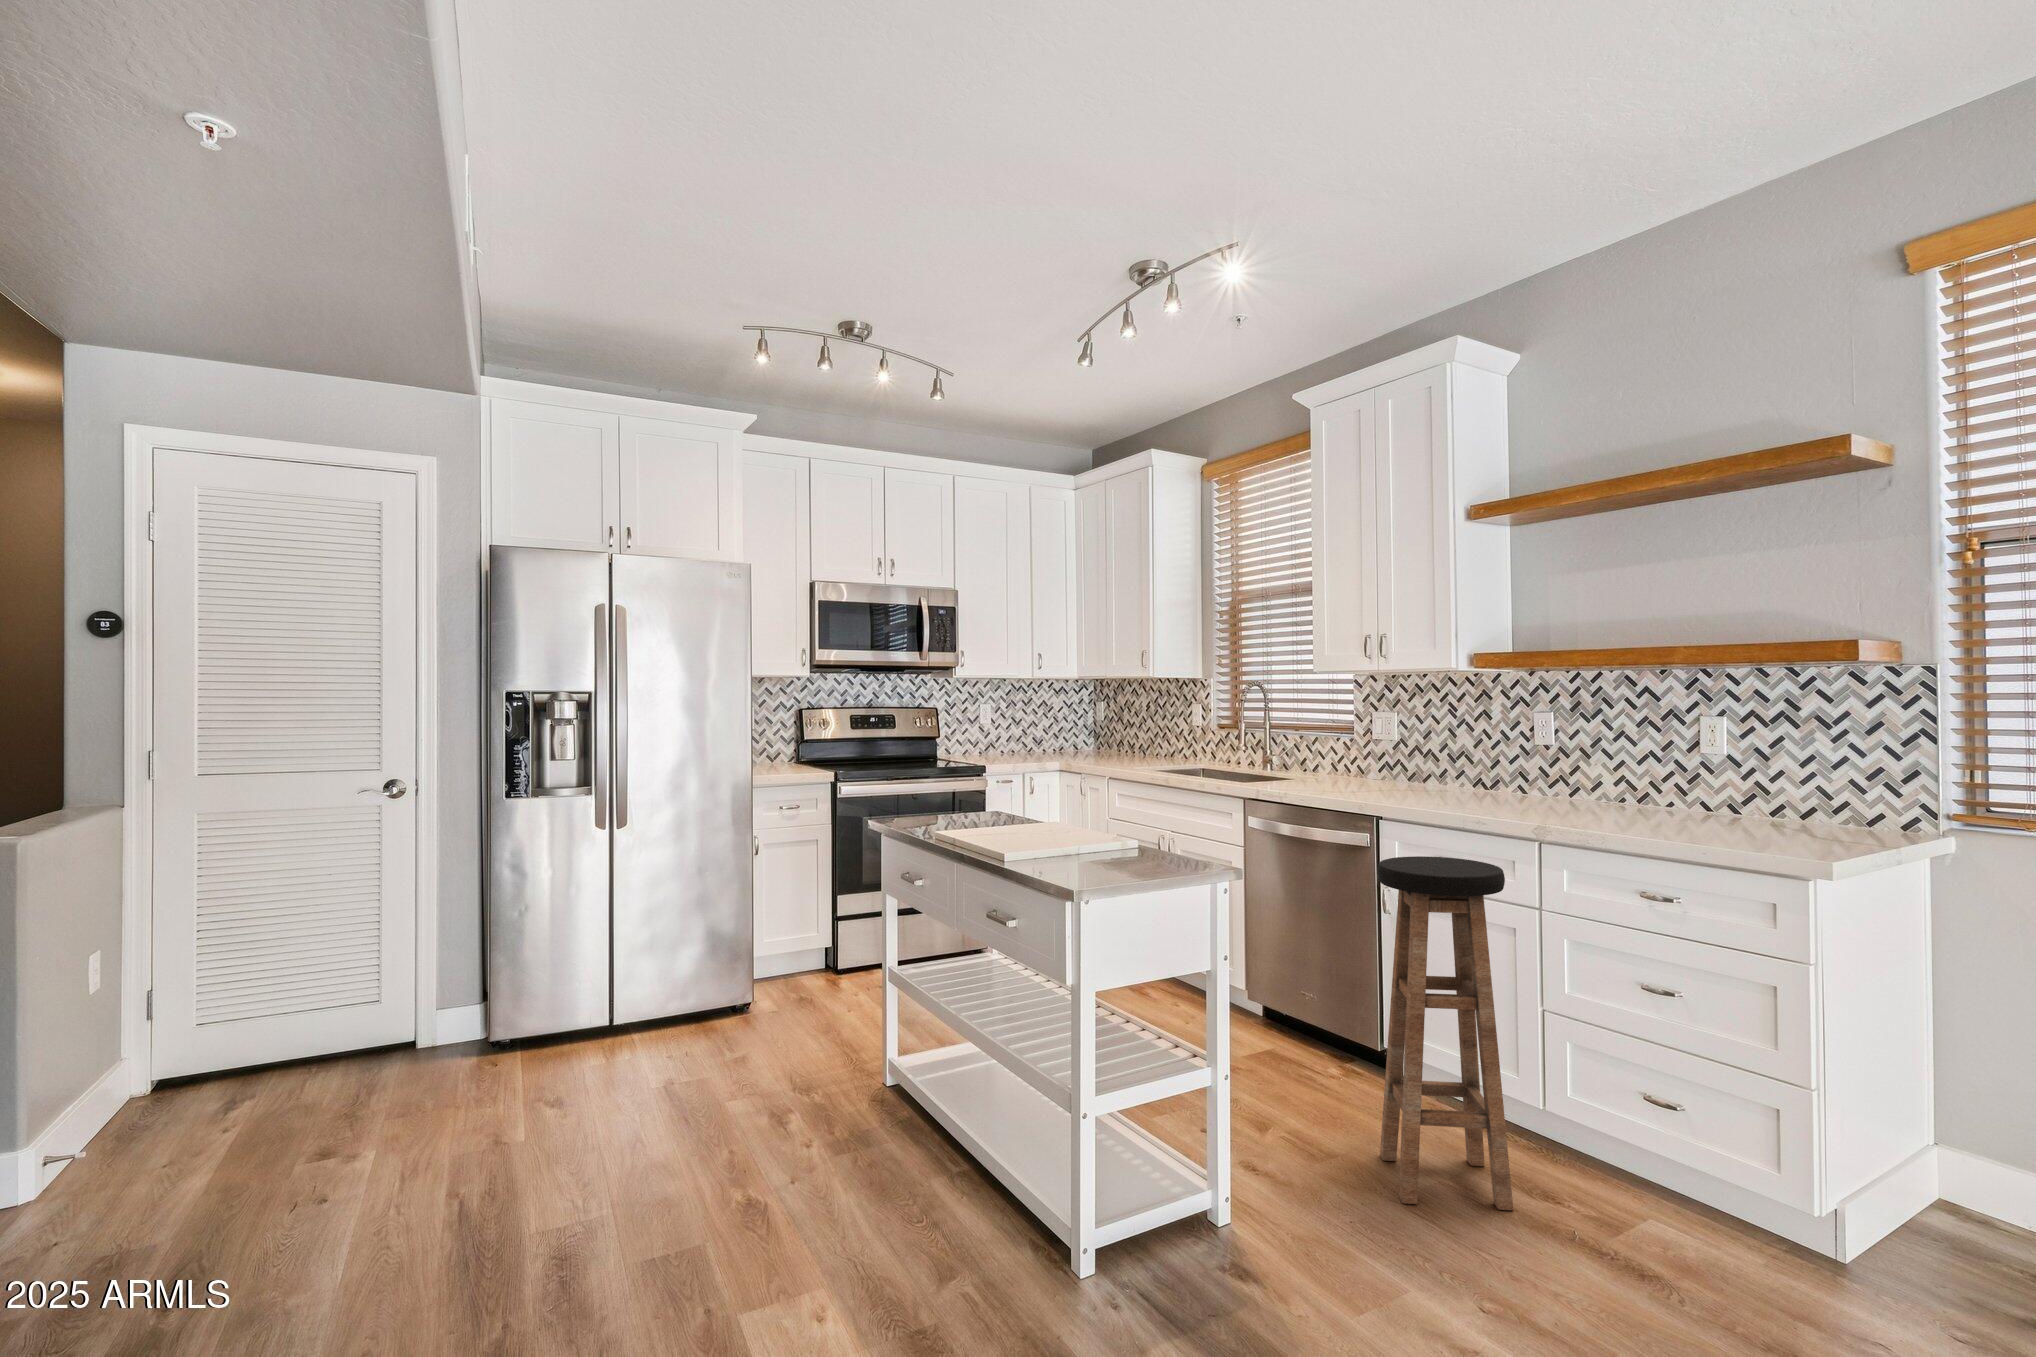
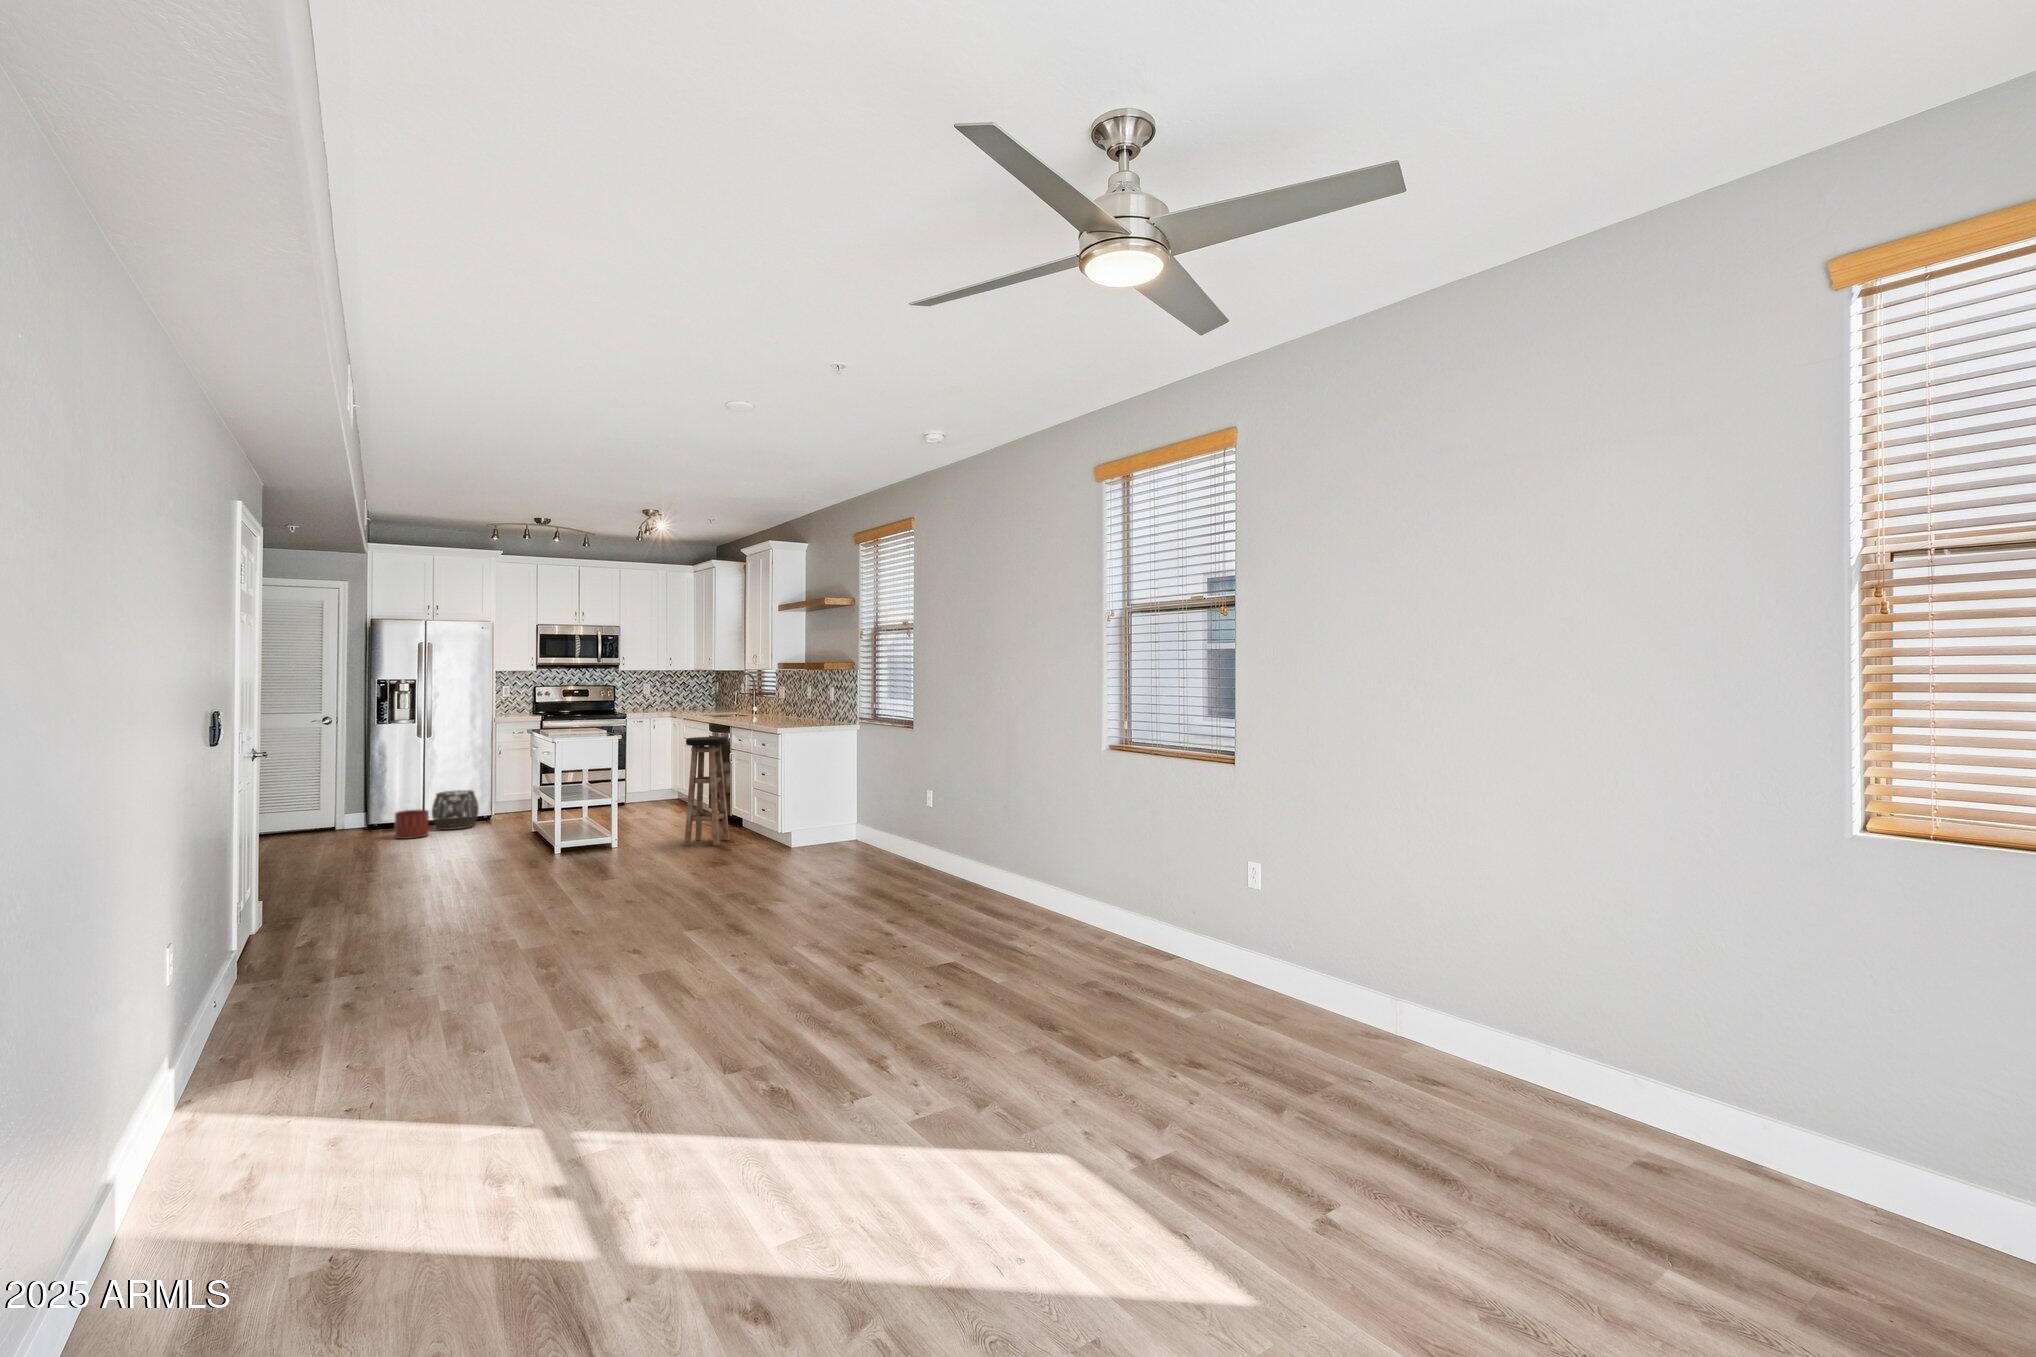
woven basket: none [626,951,731,1059] -> present [432,790,479,830]
planter: none [548,1017,628,1107] -> present [395,809,429,839]

